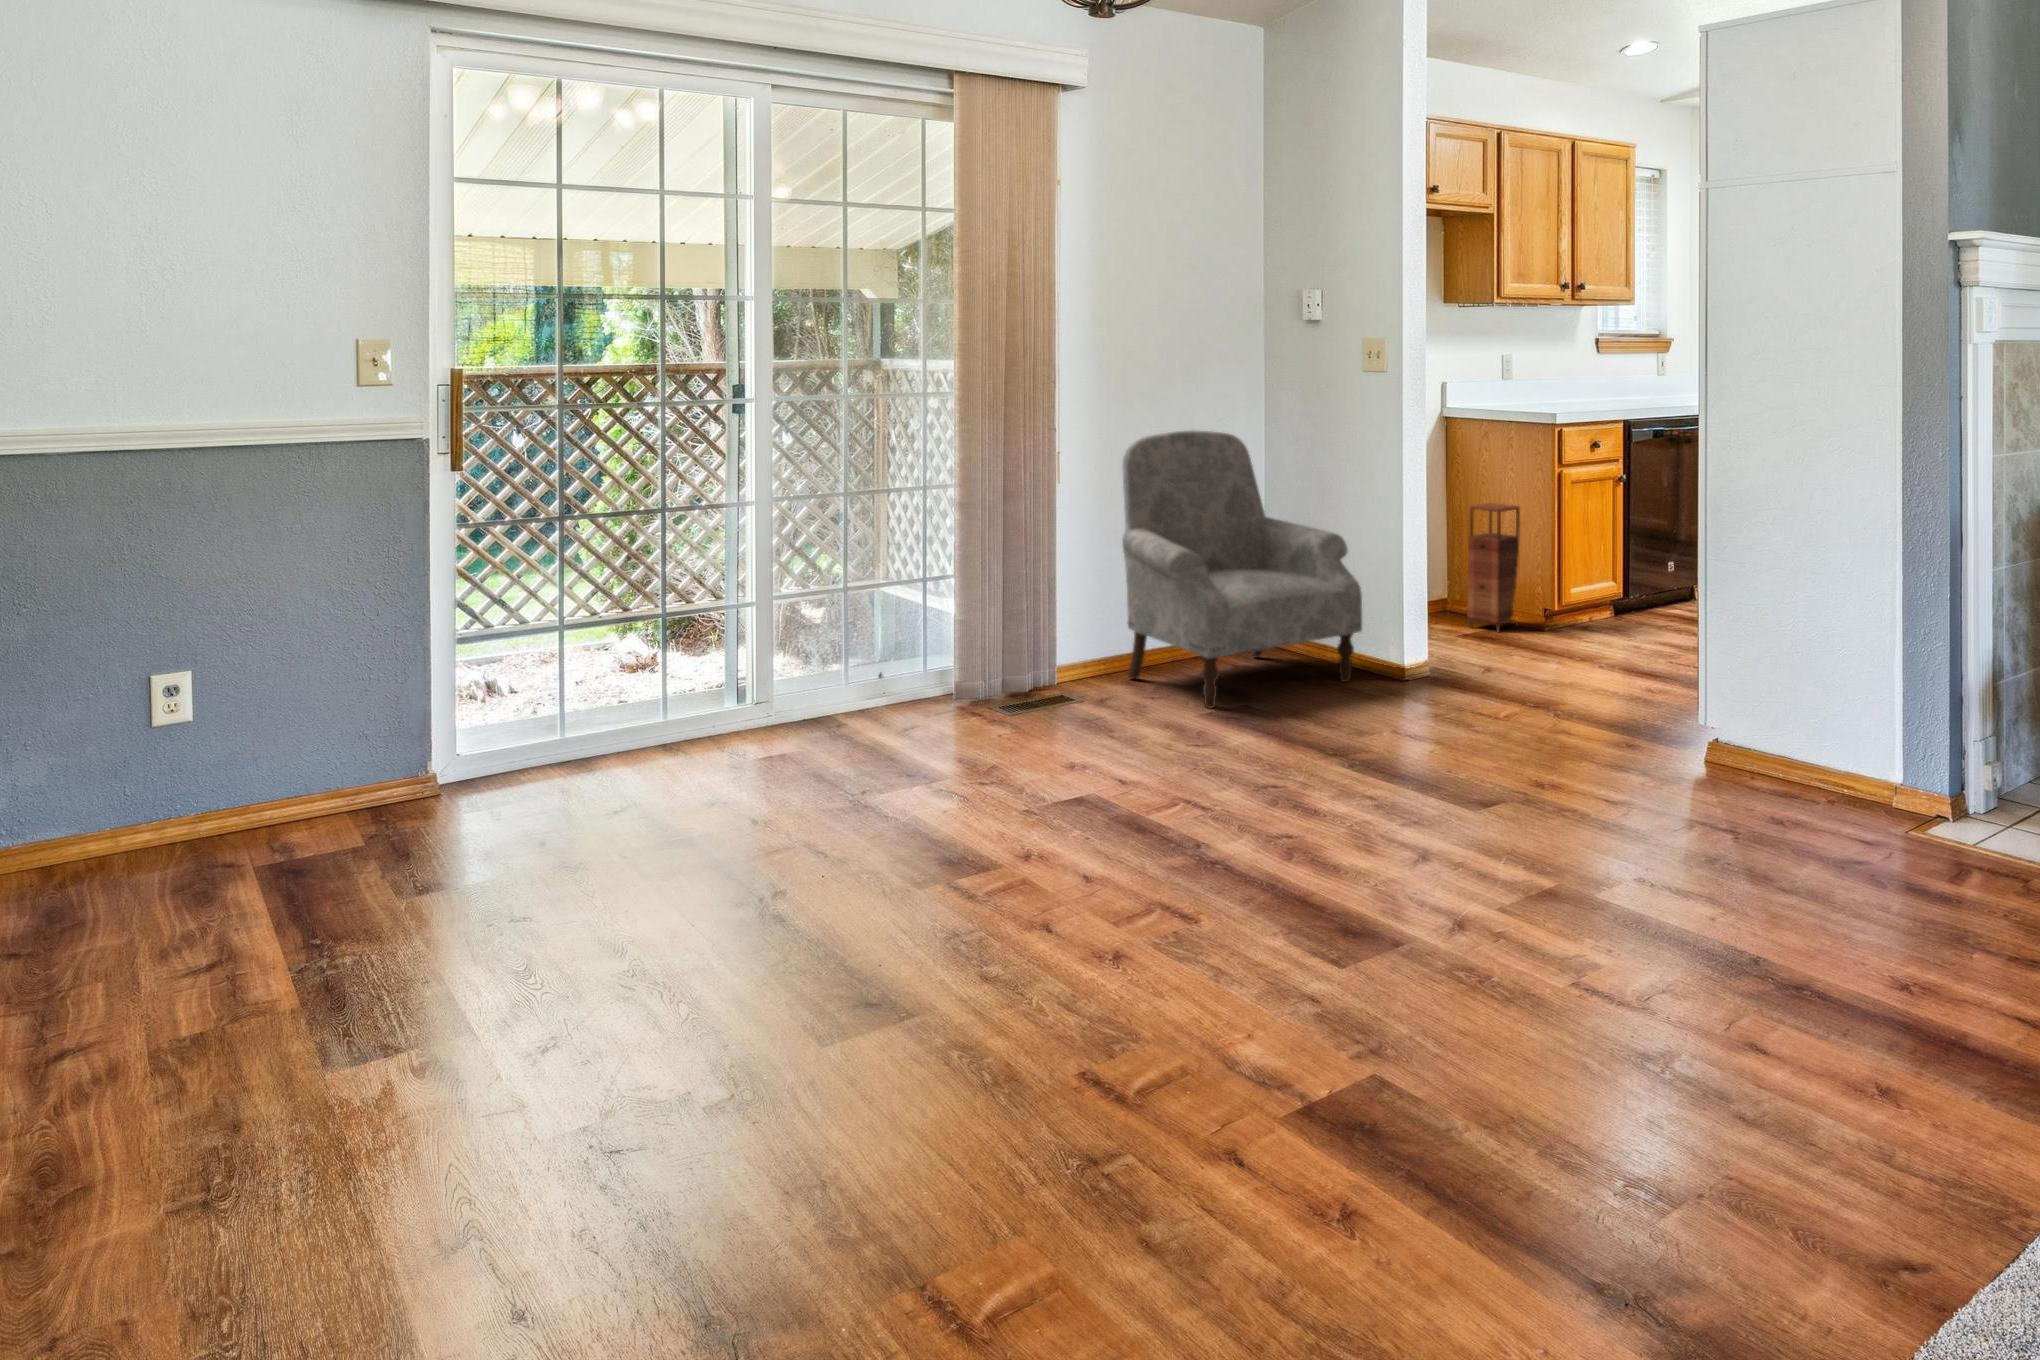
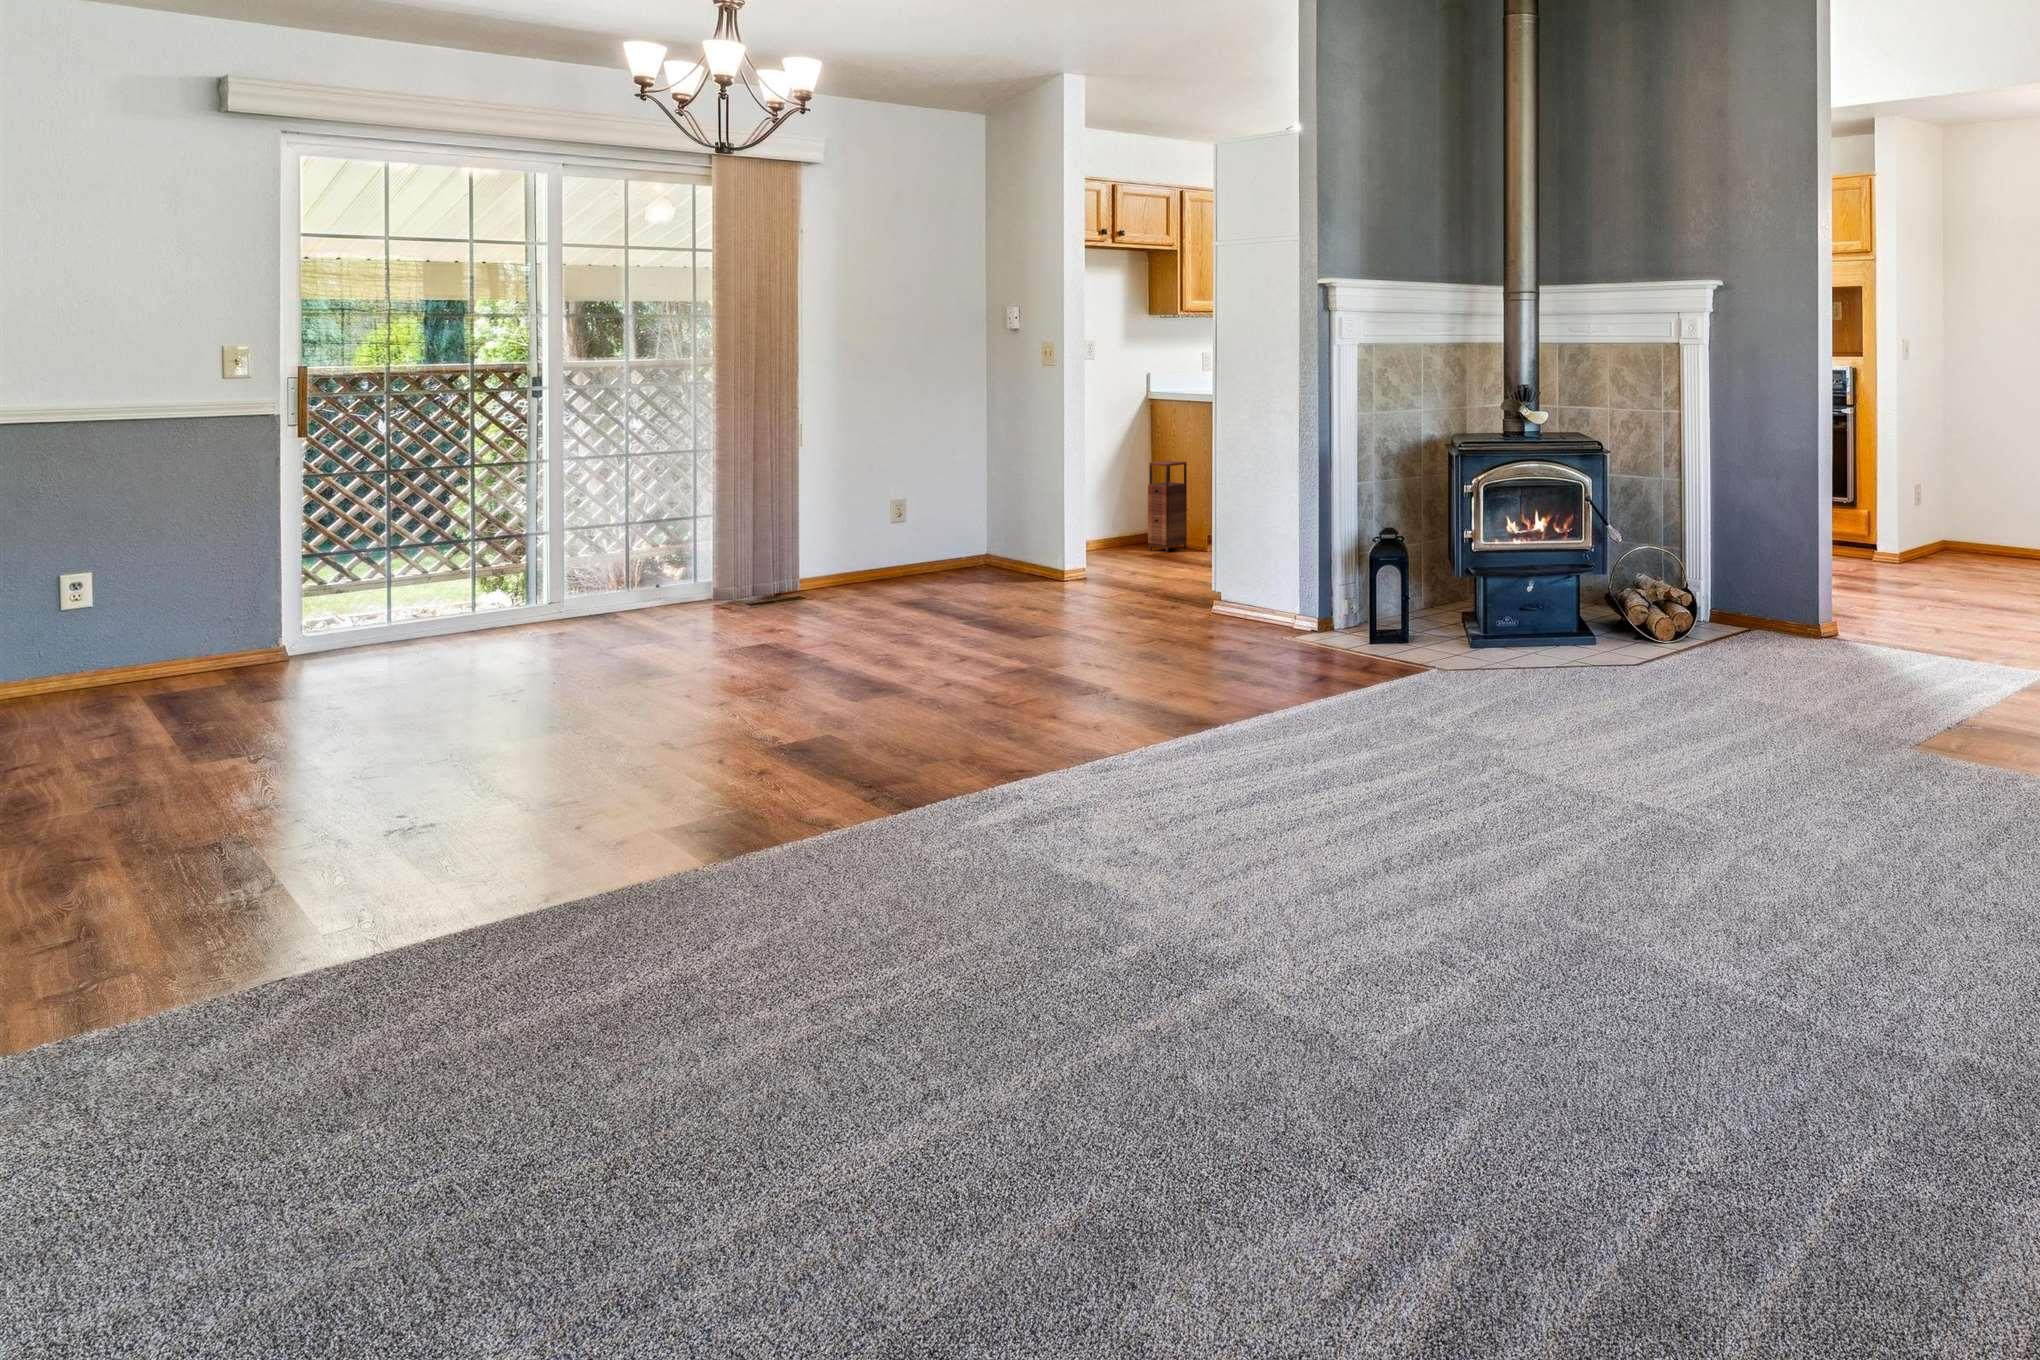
armchair: present [1122,430,1362,708] -> none [852,409,1029,600]

